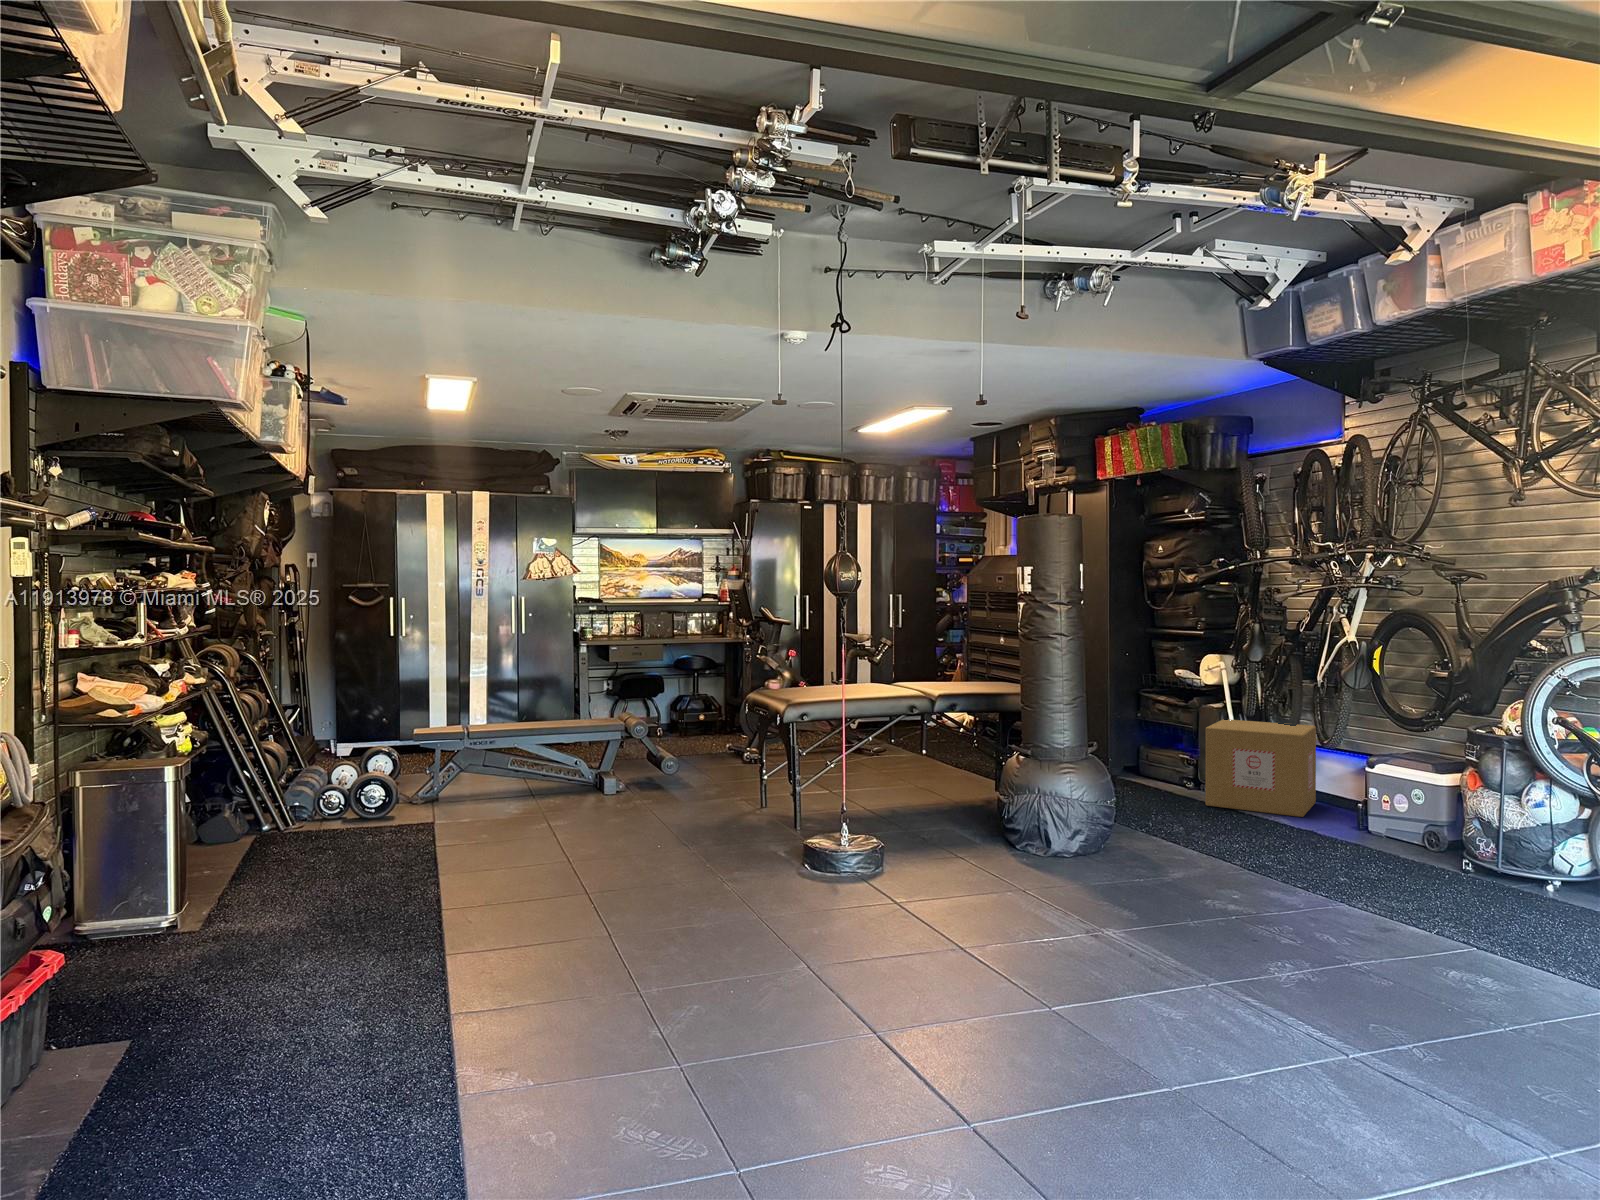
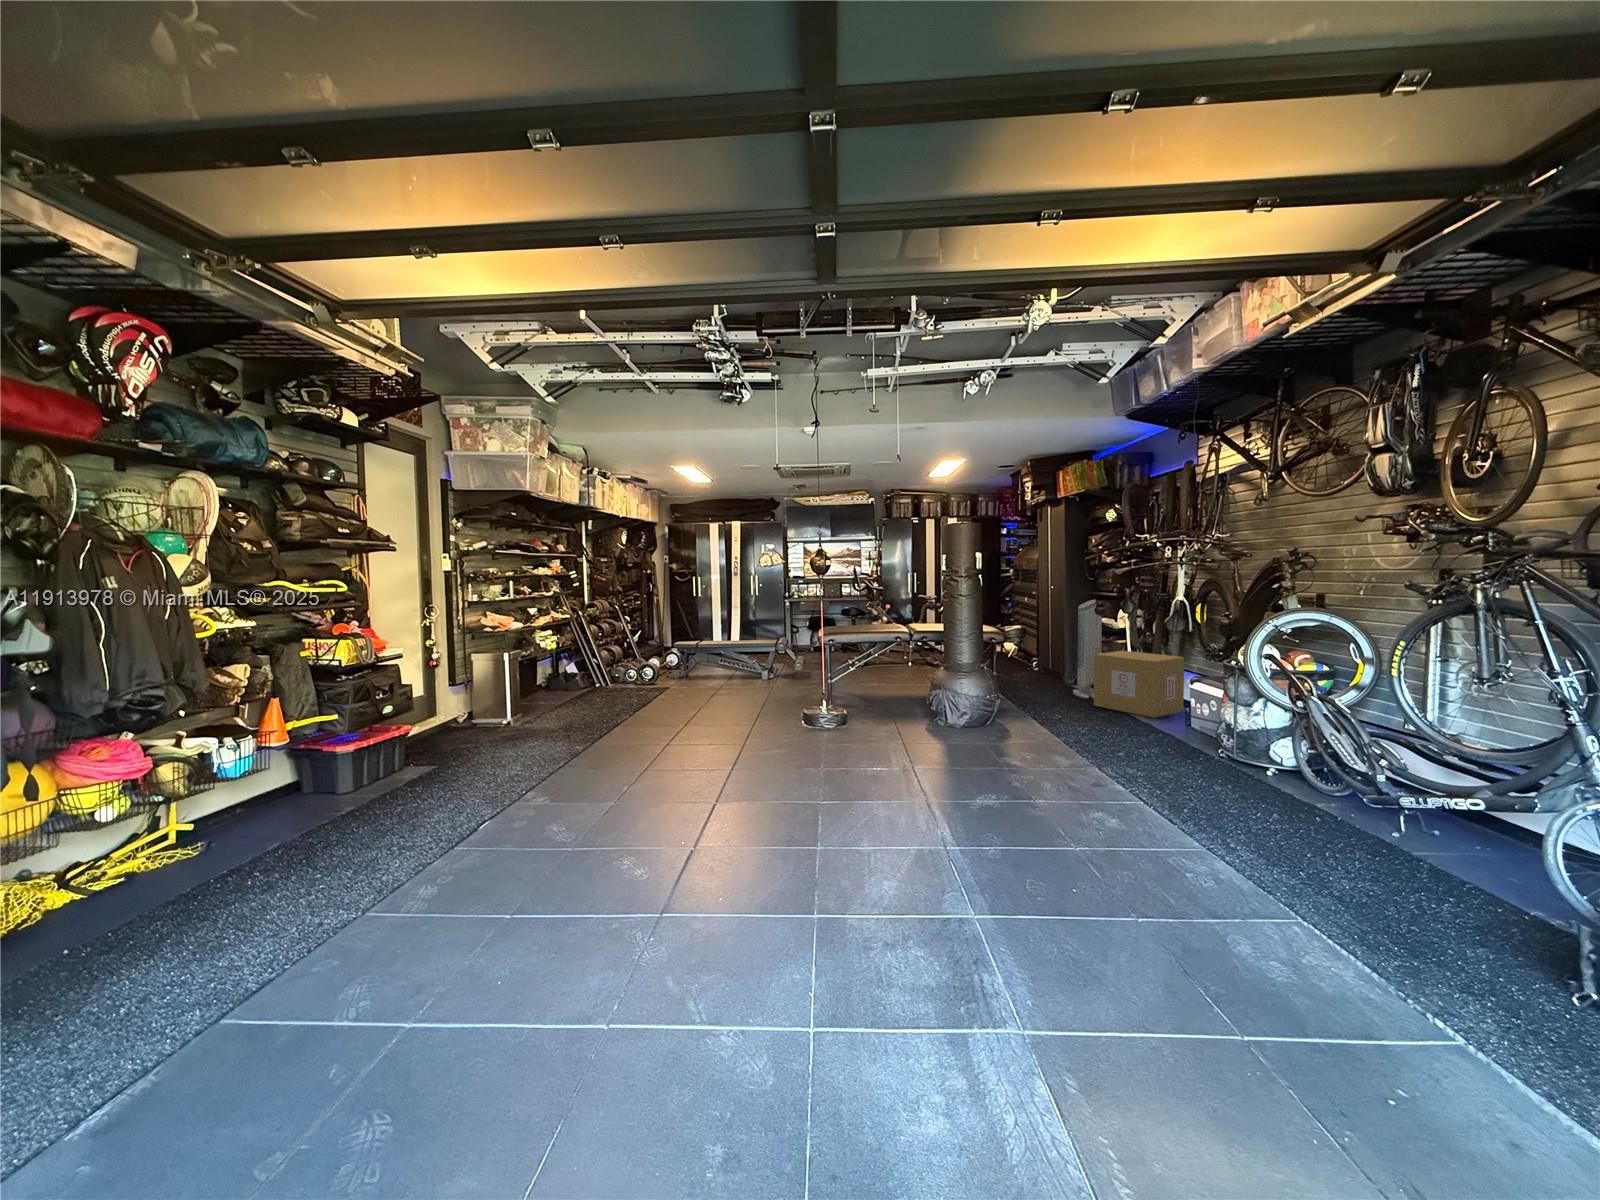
air purifier: none [1143,644,1189,794] -> present [1073,600,1102,698]

